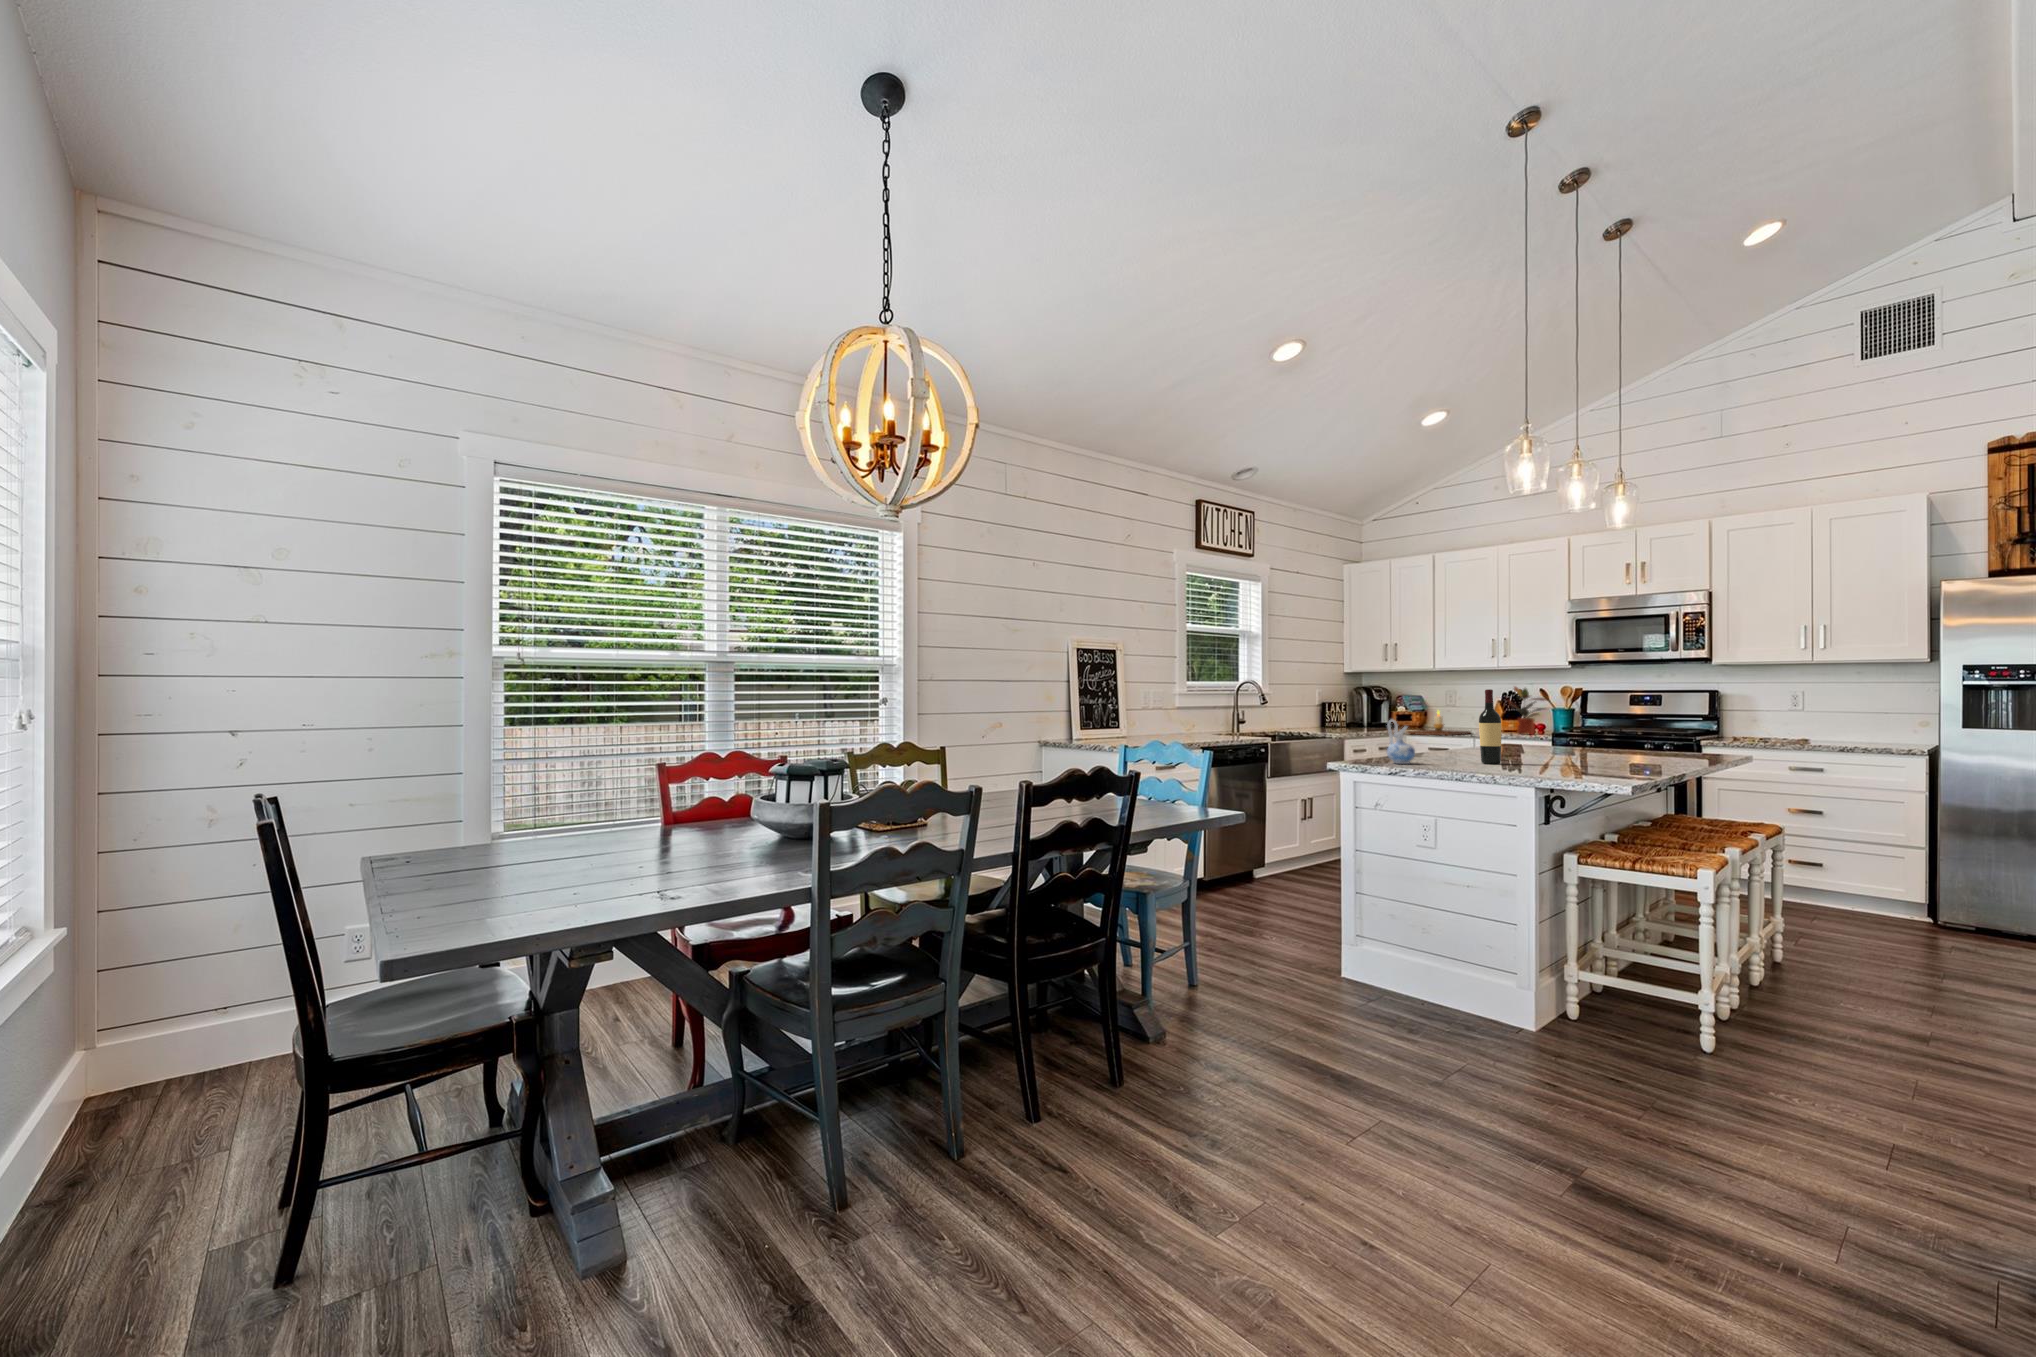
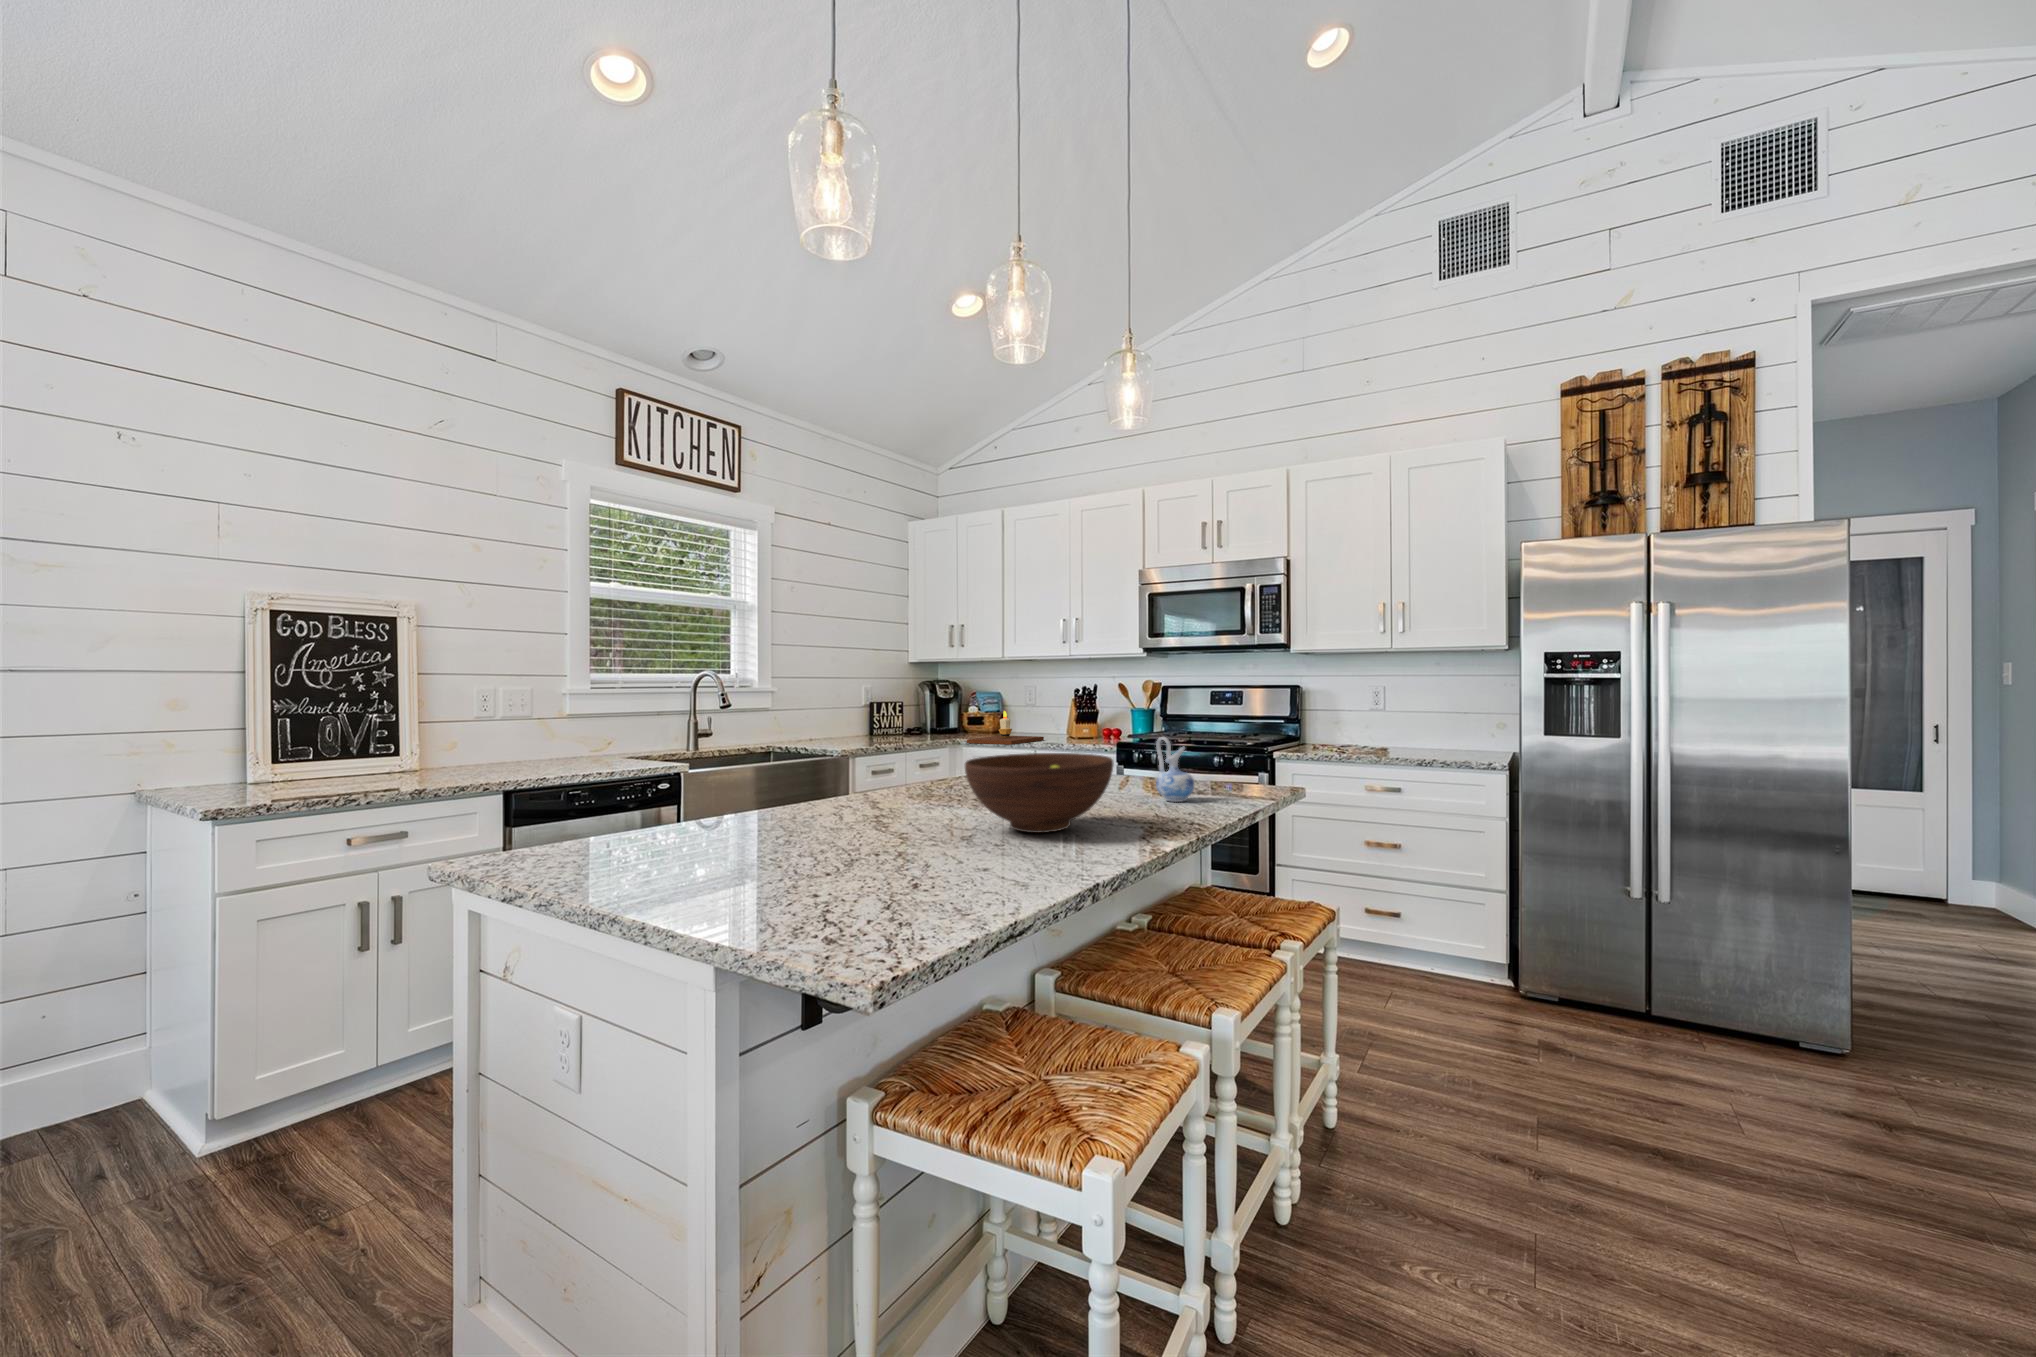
potted plant: present [1511,687,1546,734] -> none [1080,679,1128,740]
wine bottle: present [1479,689,1501,764] -> none [848,709,887,857]
ceramic pitcher: present [1387,720,1415,764] -> present [1156,737,1194,802]
fruit bowl: none [1526,720,1625,761] -> present [965,753,1114,833]

